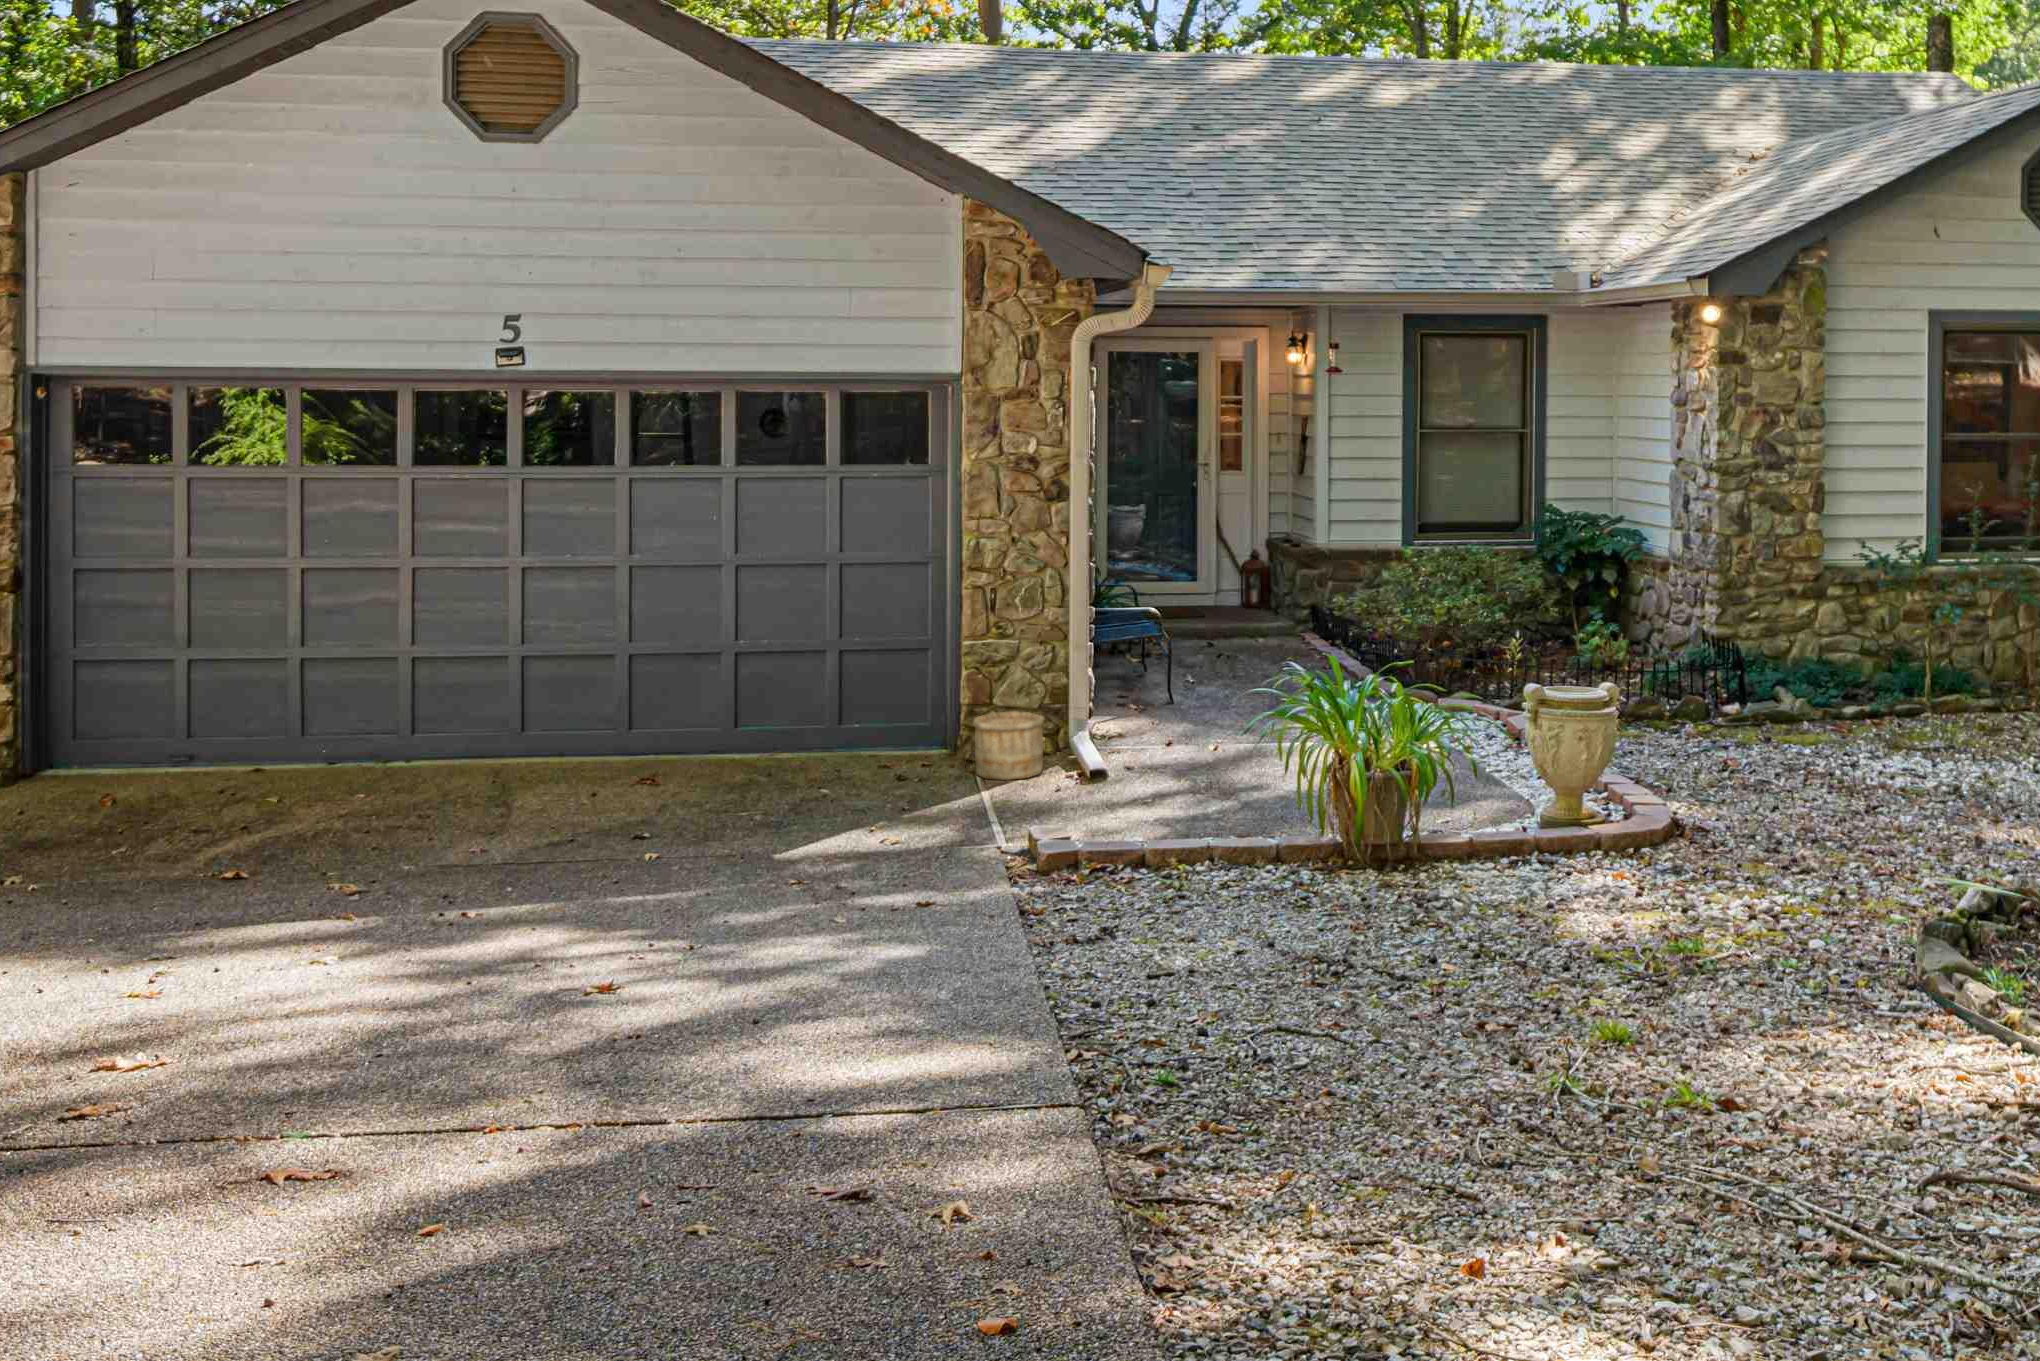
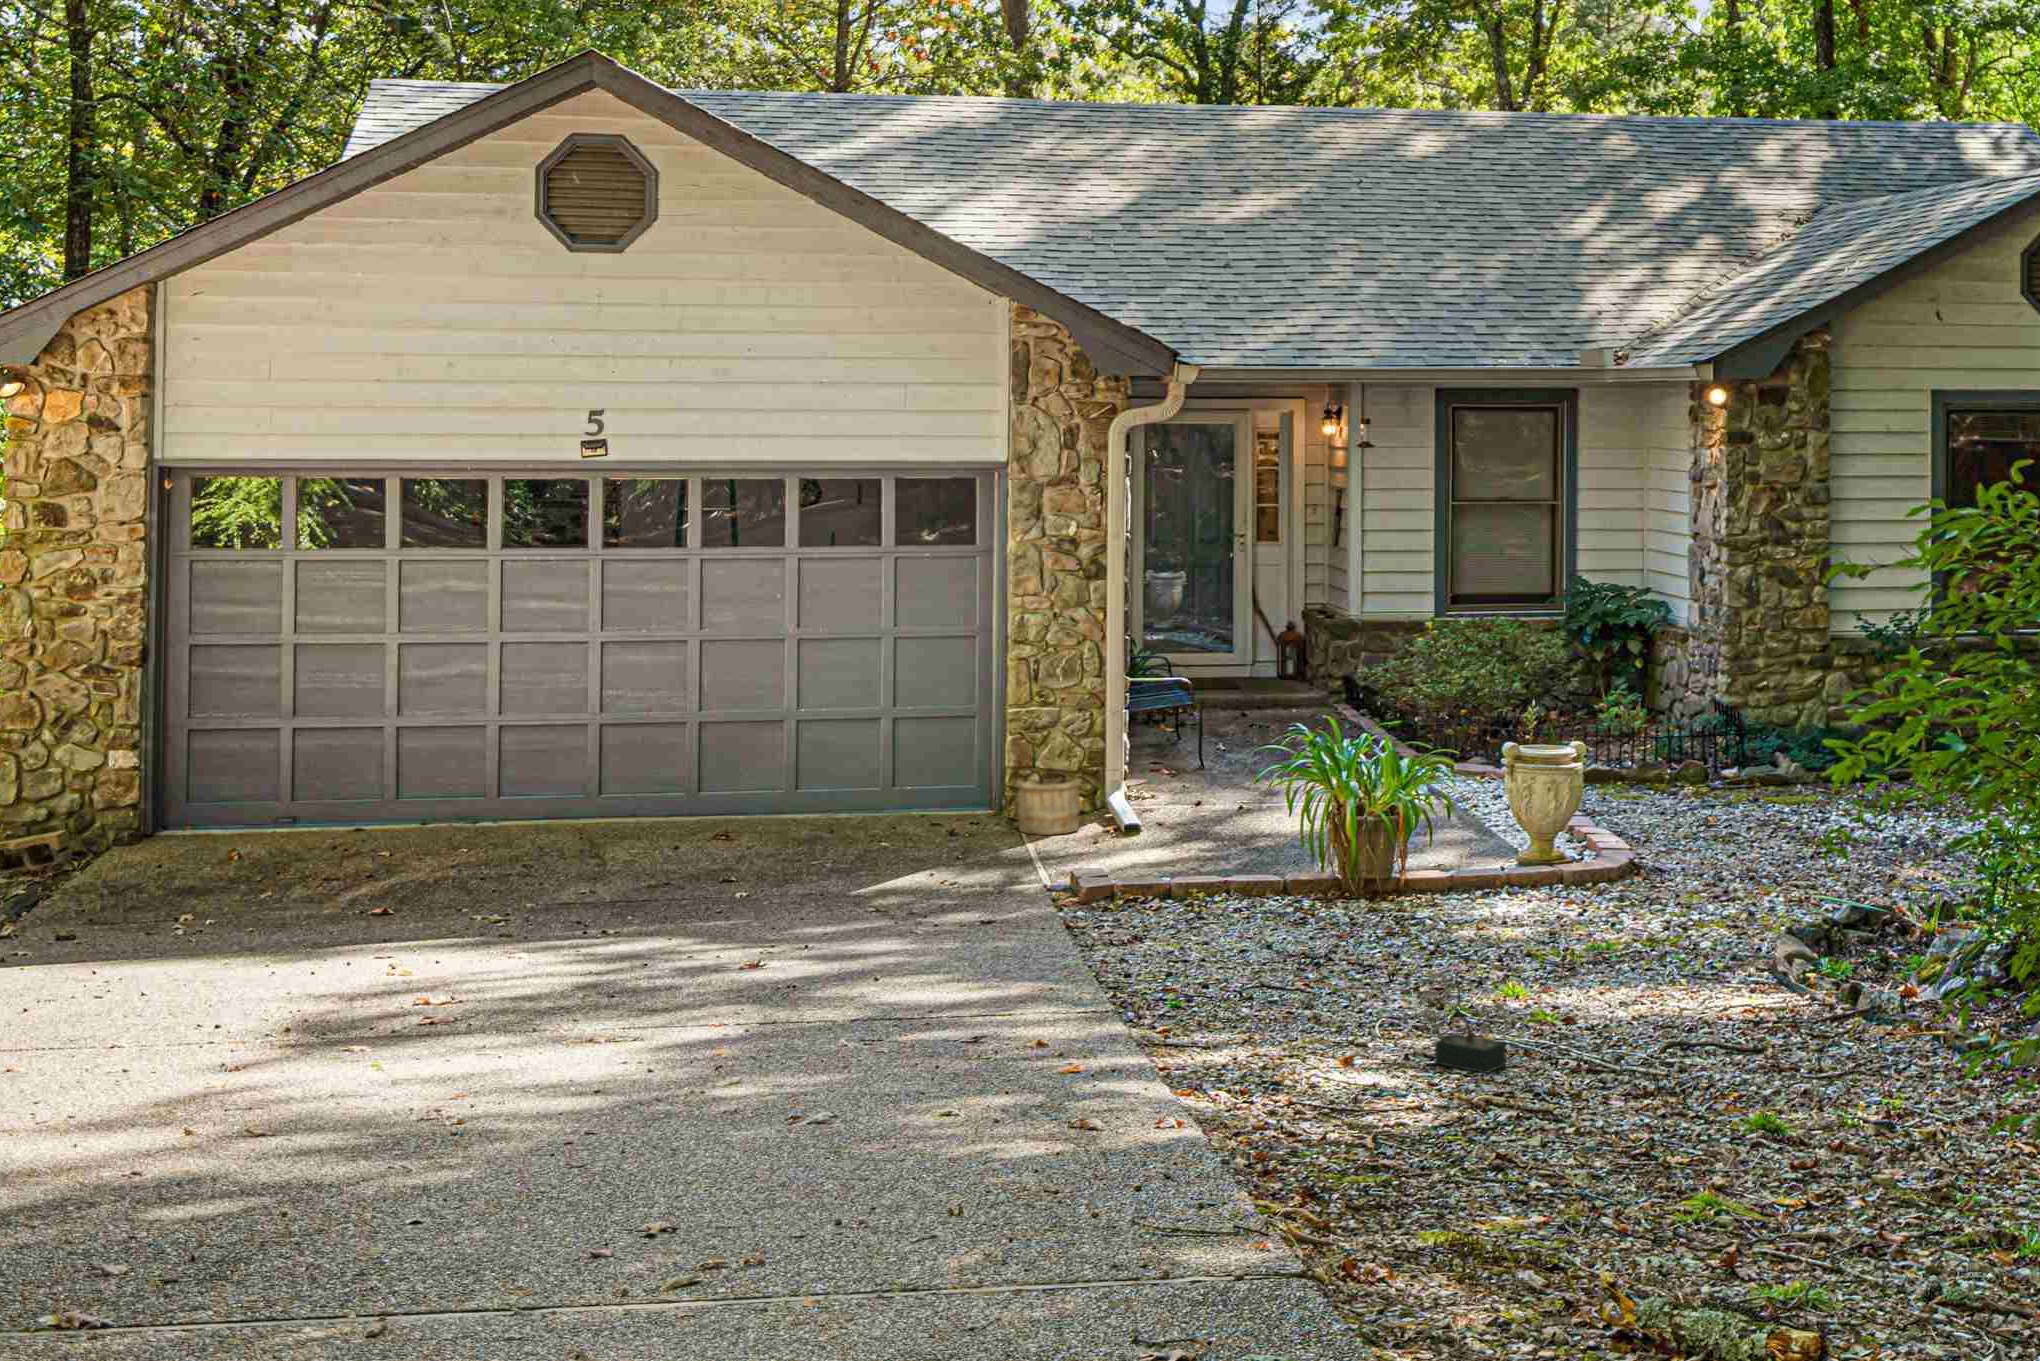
decorative plant: none [1524,1050,1681,1220] -> present [1418,973,1516,1073]

